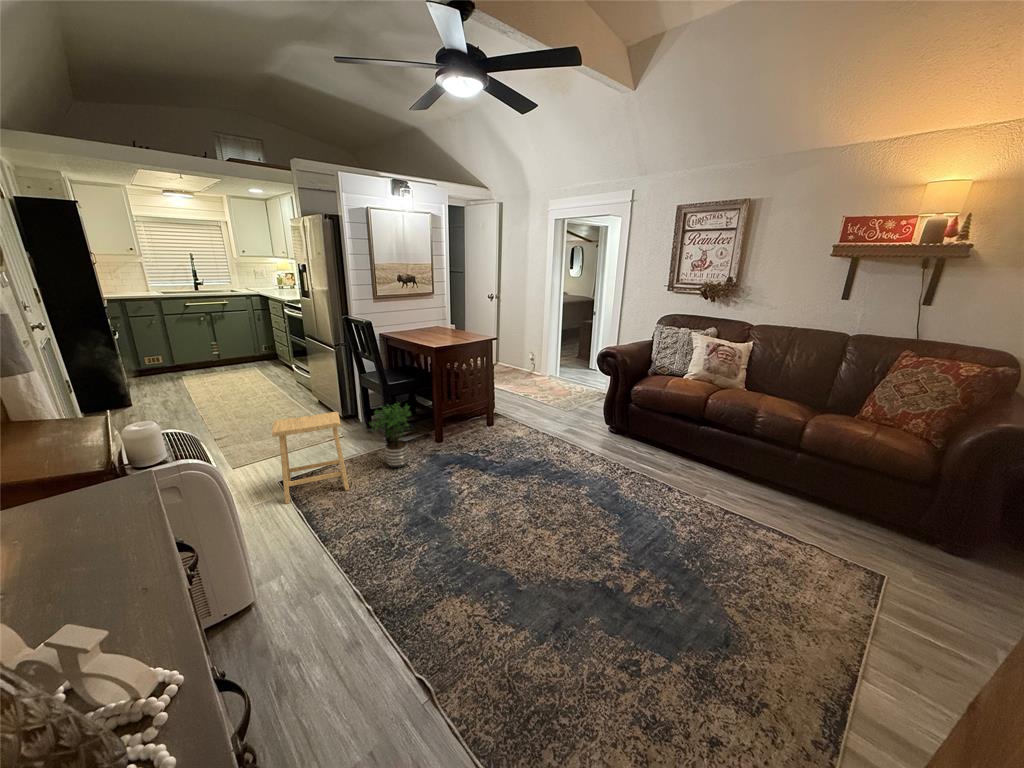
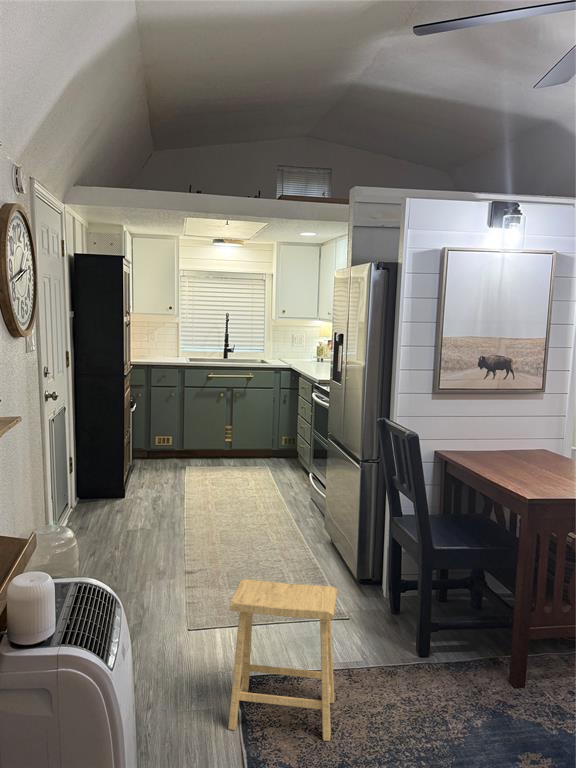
potted plant: present [371,404,410,468] -> none [382,588,473,725]

